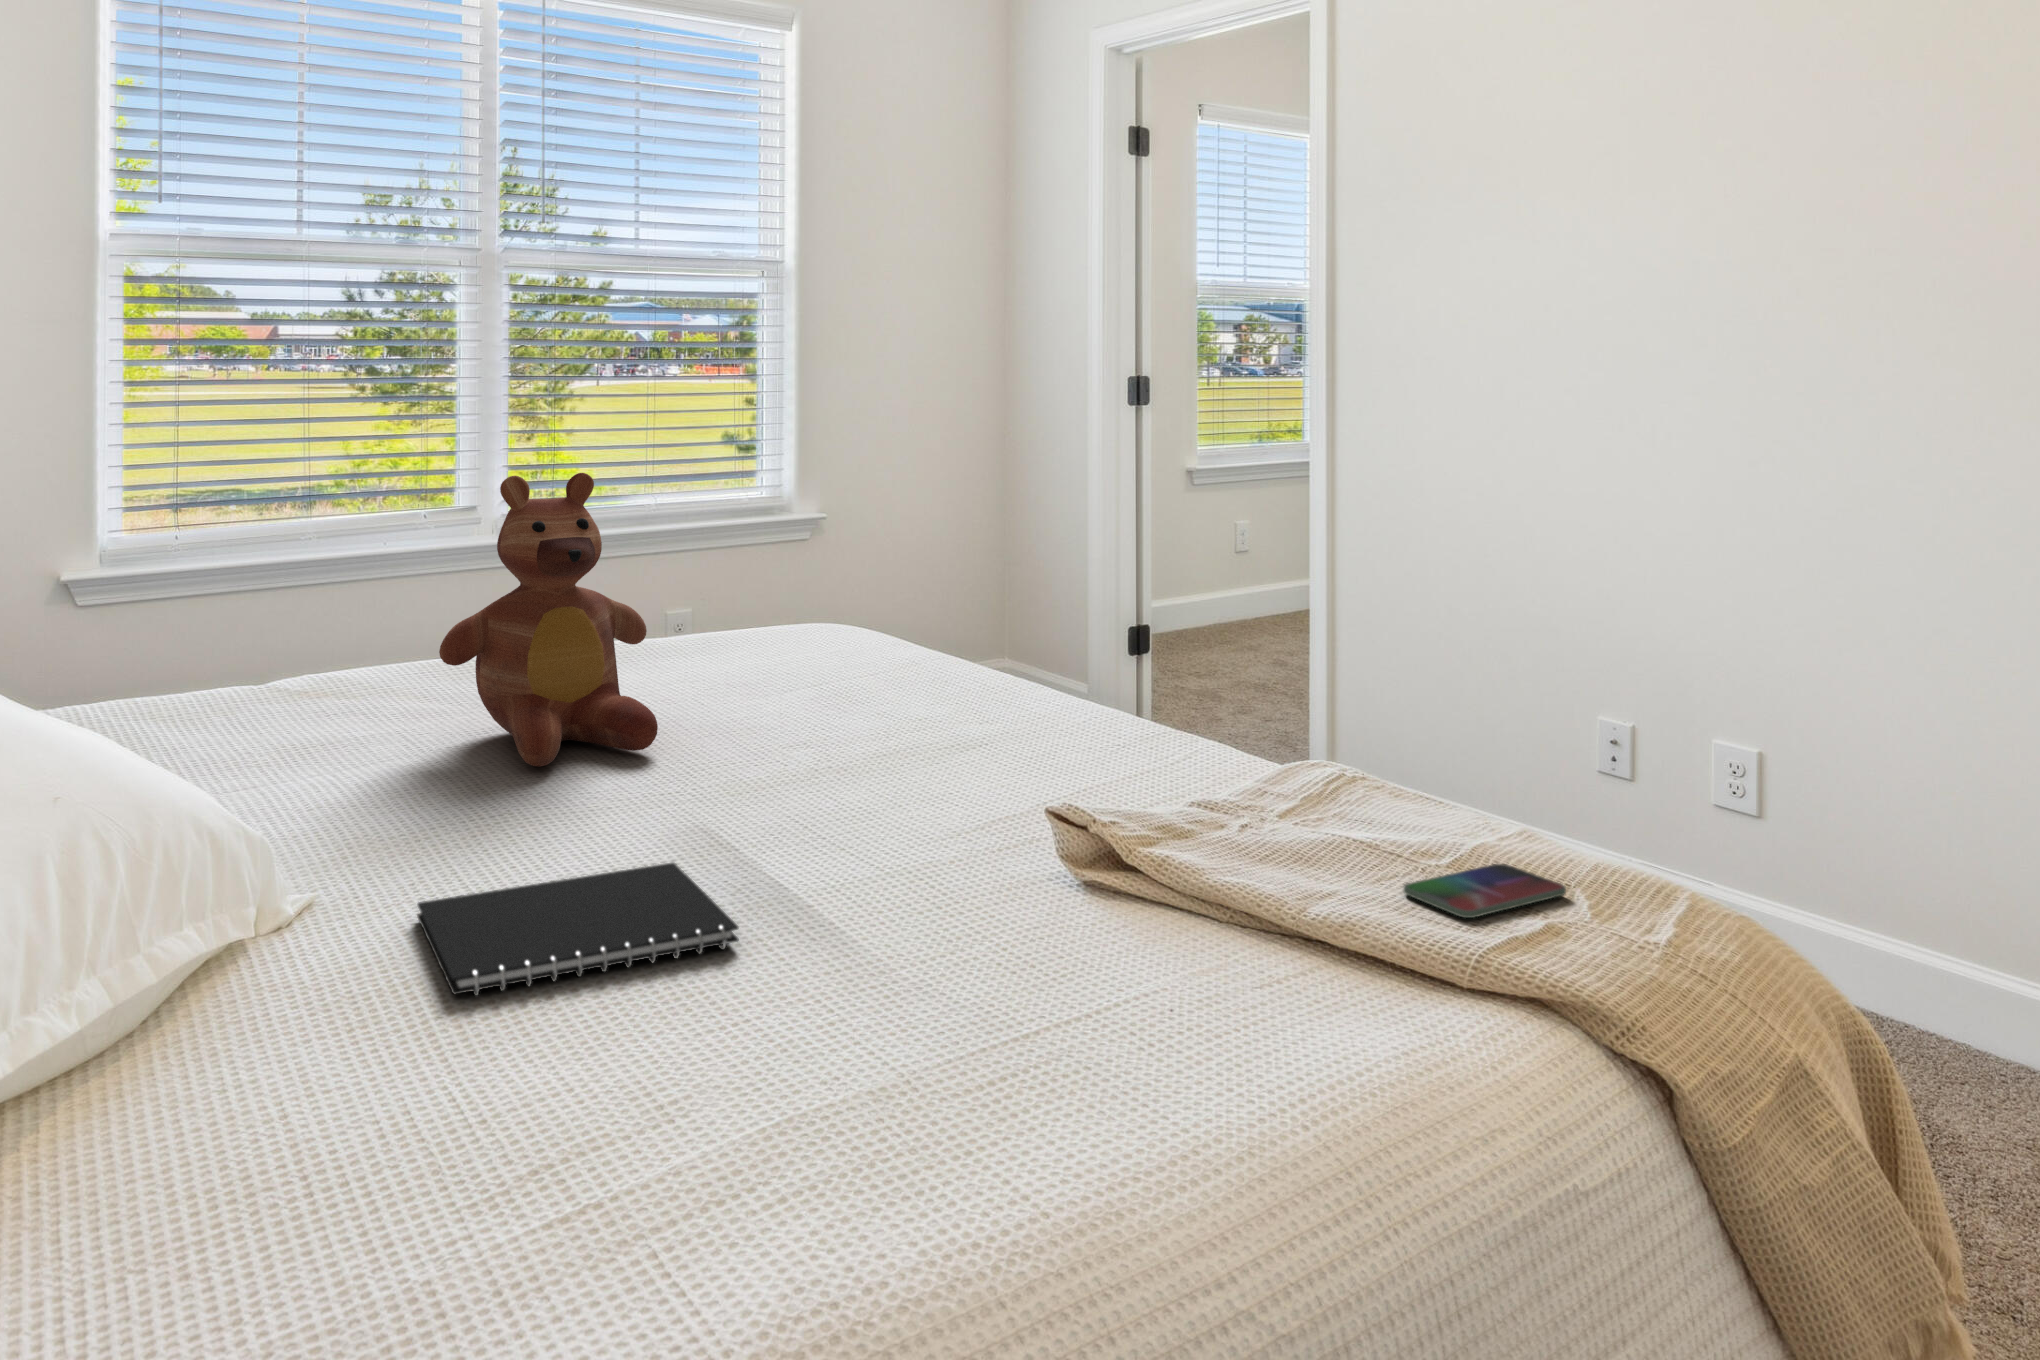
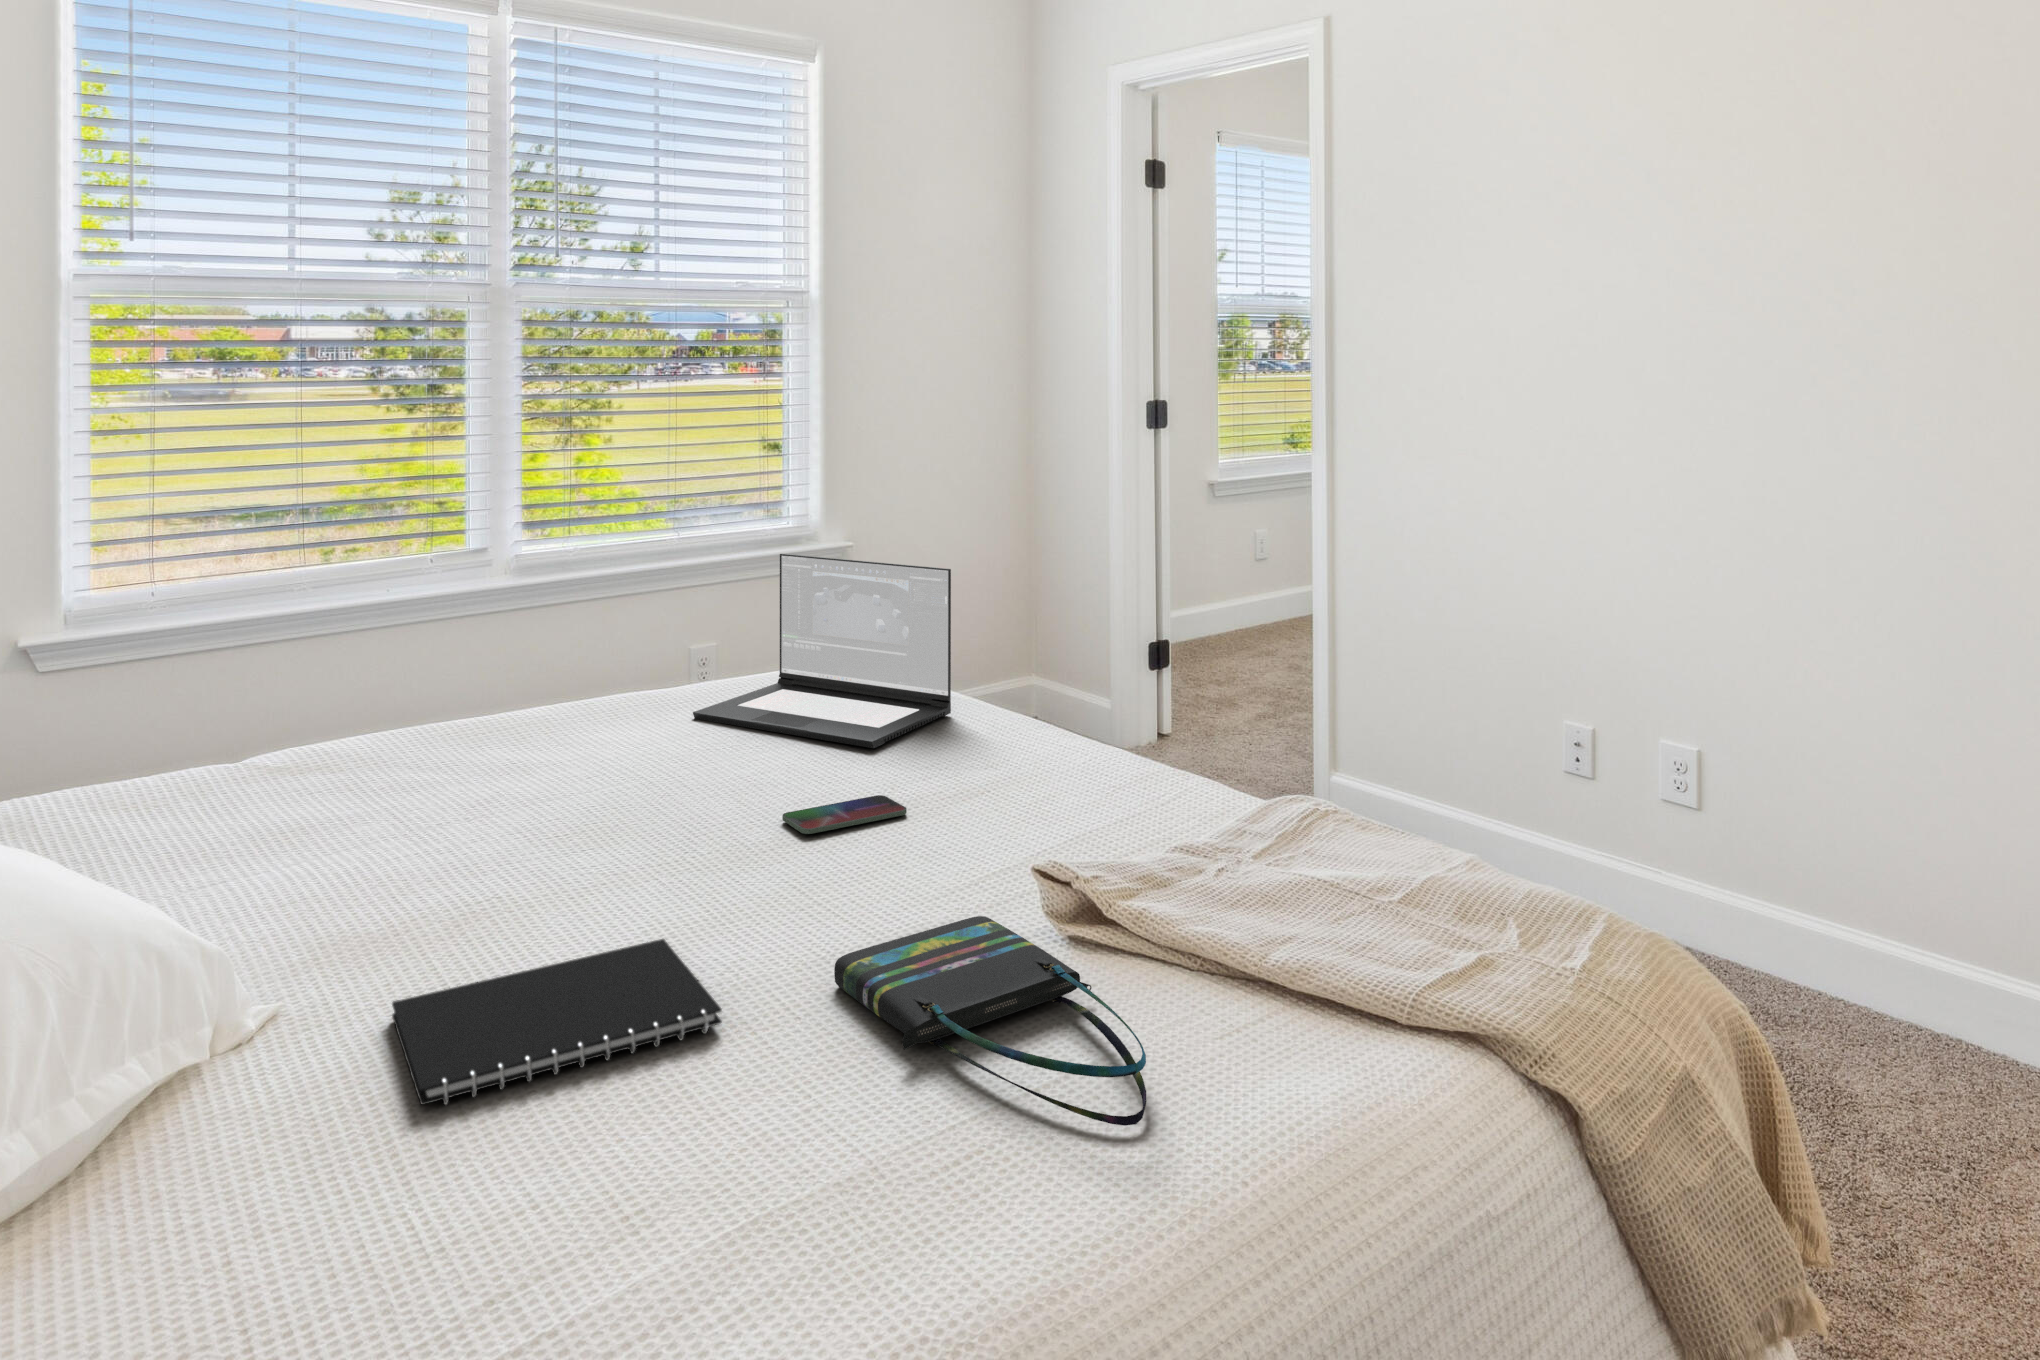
teddy bear: present [439,473,658,767] -> none [434,533,660,834]
laptop: none [680,512,943,705] -> present [693,554,951,748]
tote bag: none [848,858,1188,1060] -> present [834,916,1146,1126]
smartphone: present [1403,864,1566,918] -> present [782,795,907,834]

